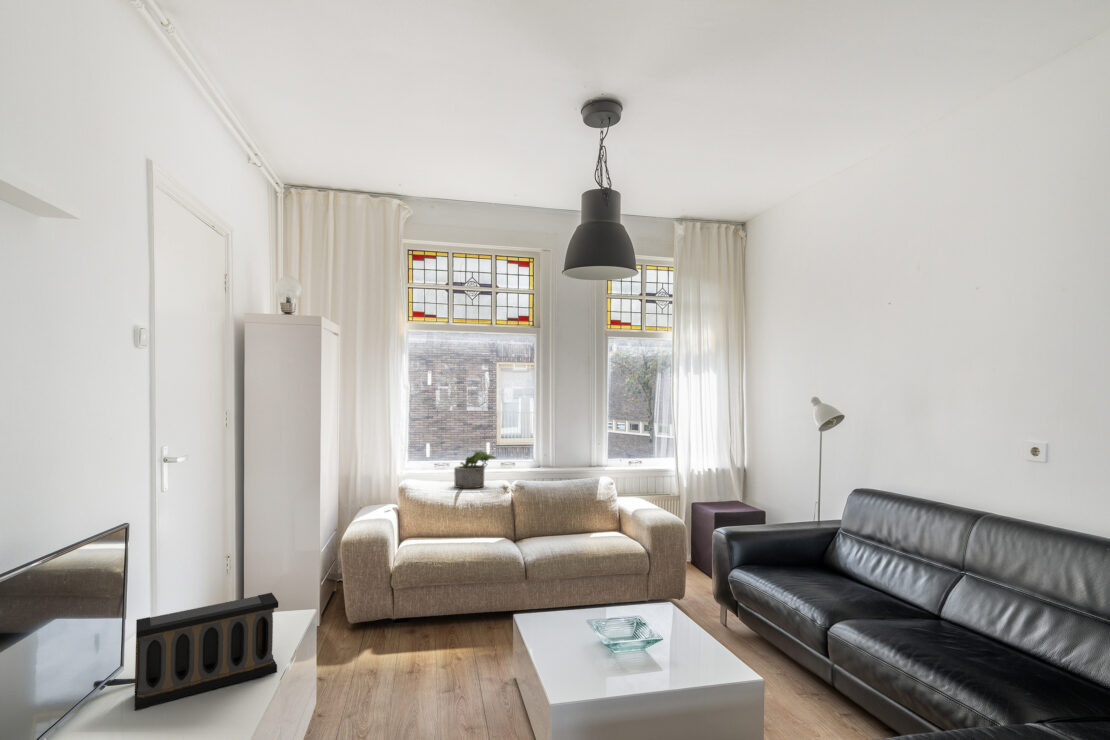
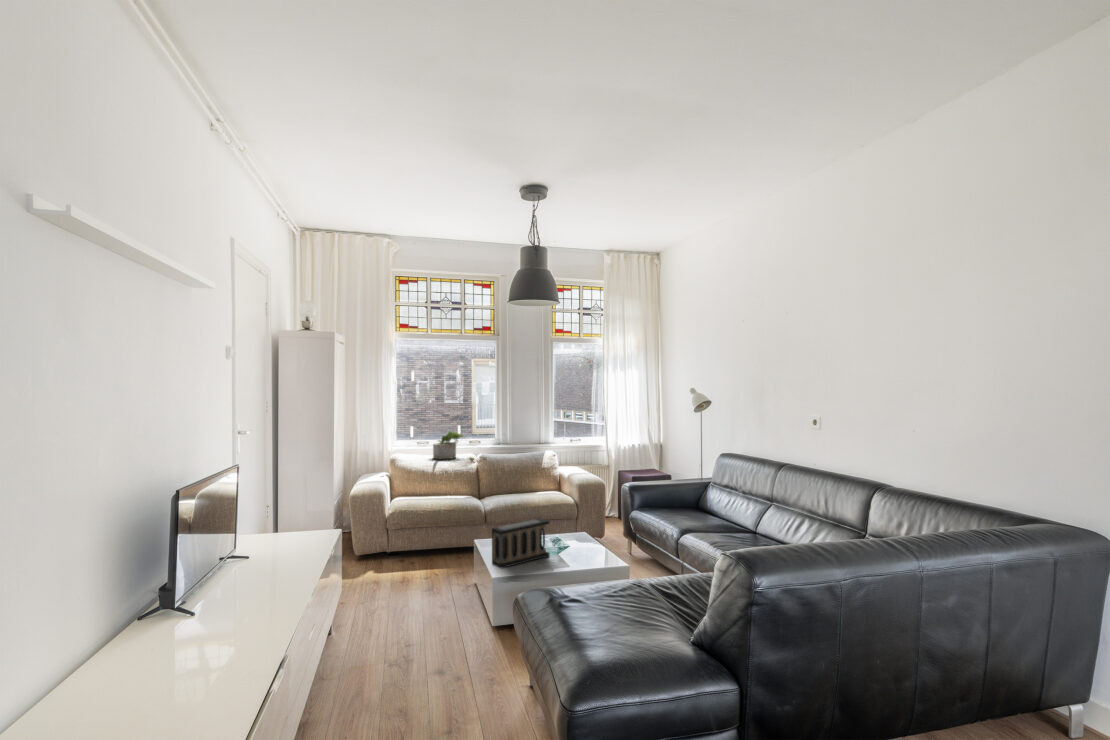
speaker: present [135,593,278,710] -> present [492,518,549,568]

